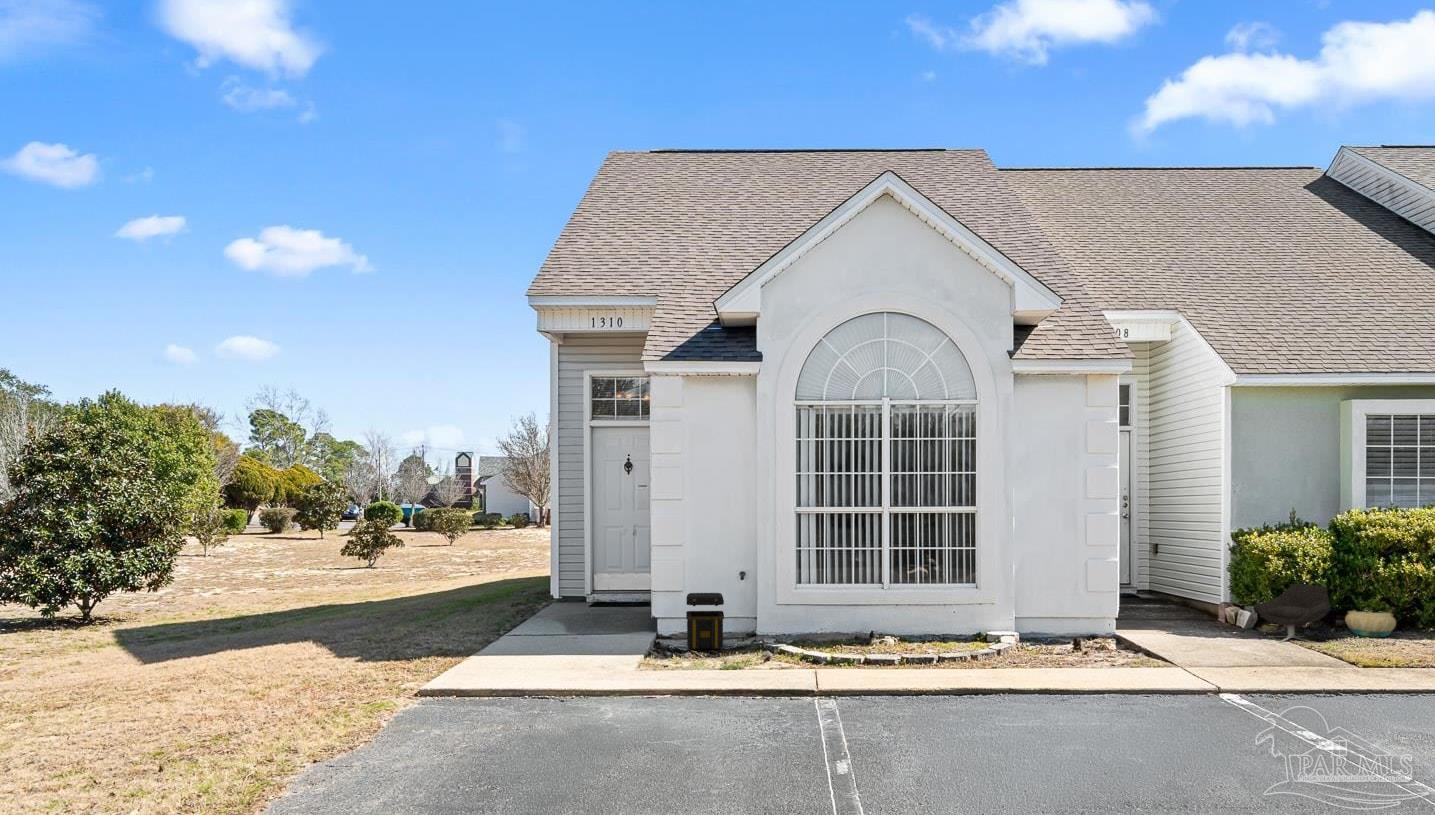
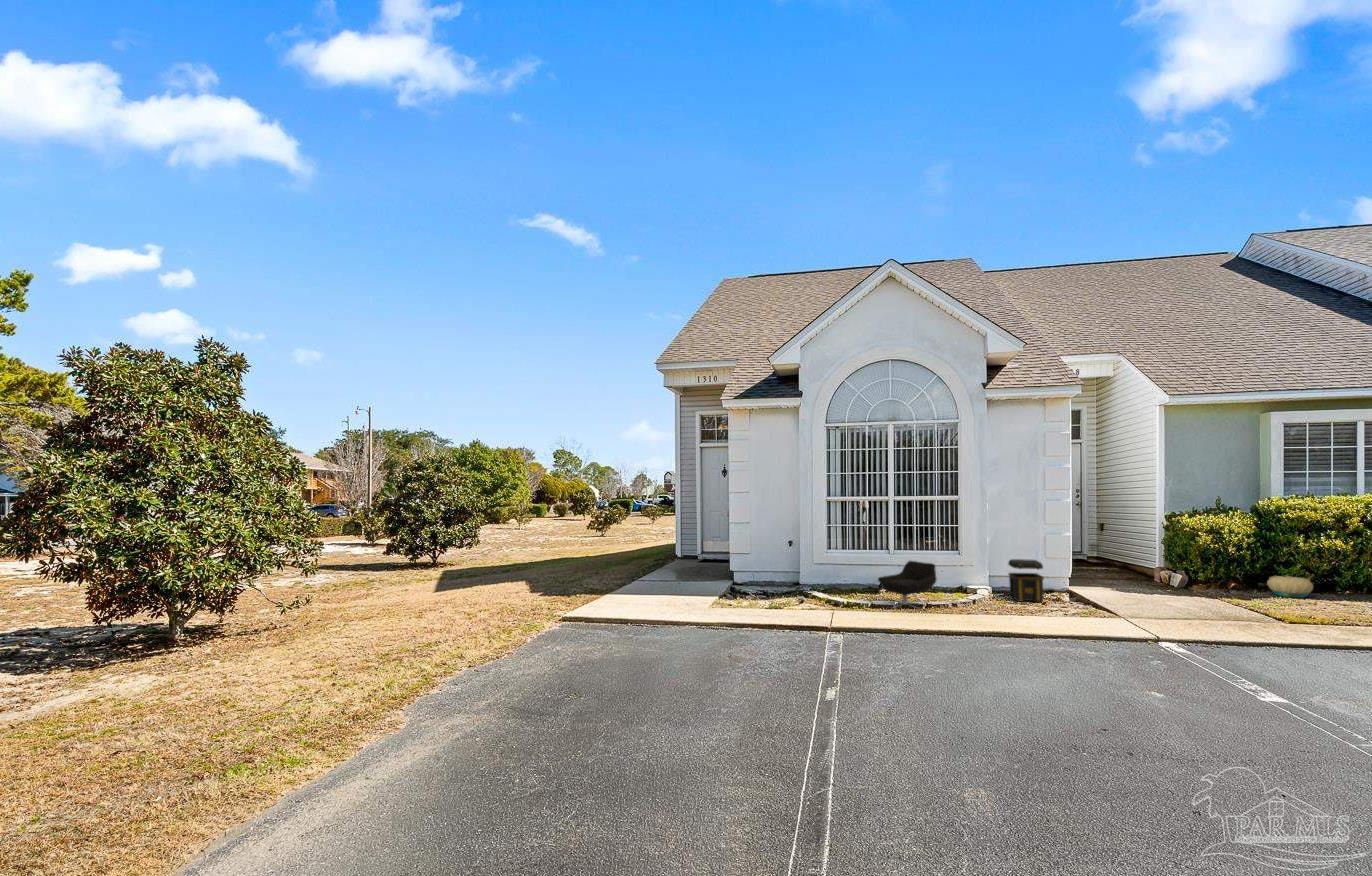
lounge chair: present [1254,584,1331,642] -> present [878,561,936,607]
toolbox: present [686,593,724,650] -> present [1008,559,1044,602]

